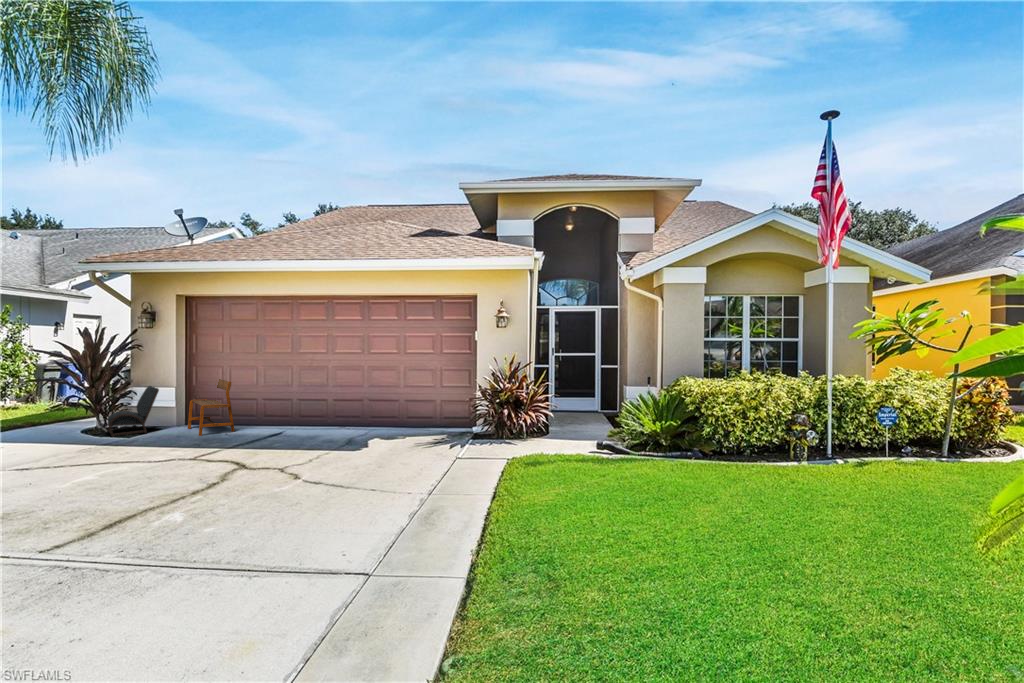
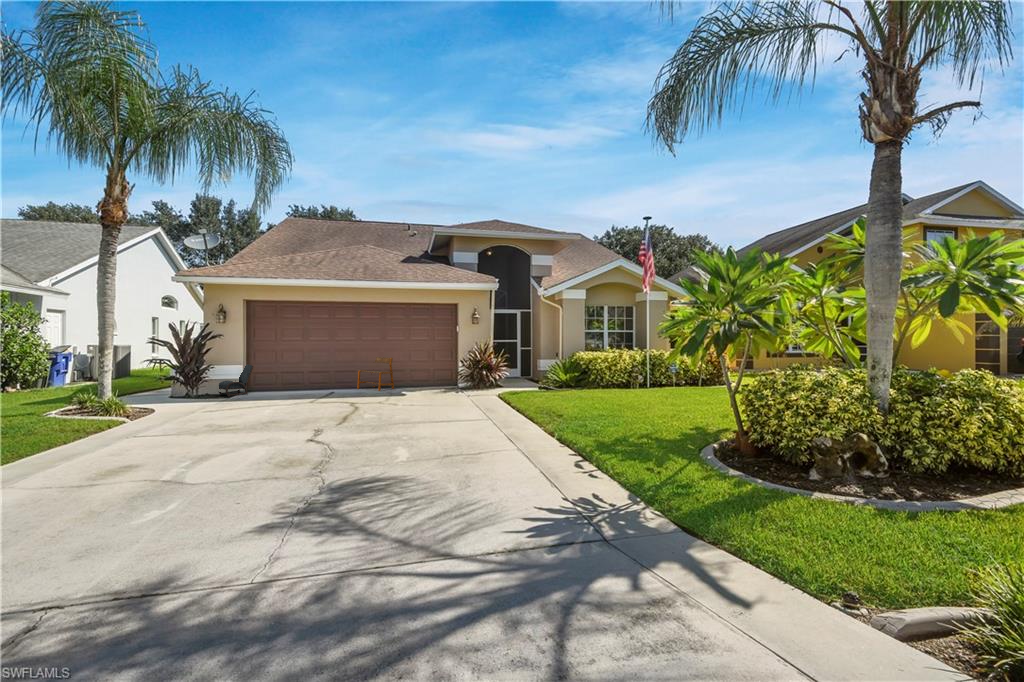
bench: present [188,379,235,436] -> present [357,357,394,391]

